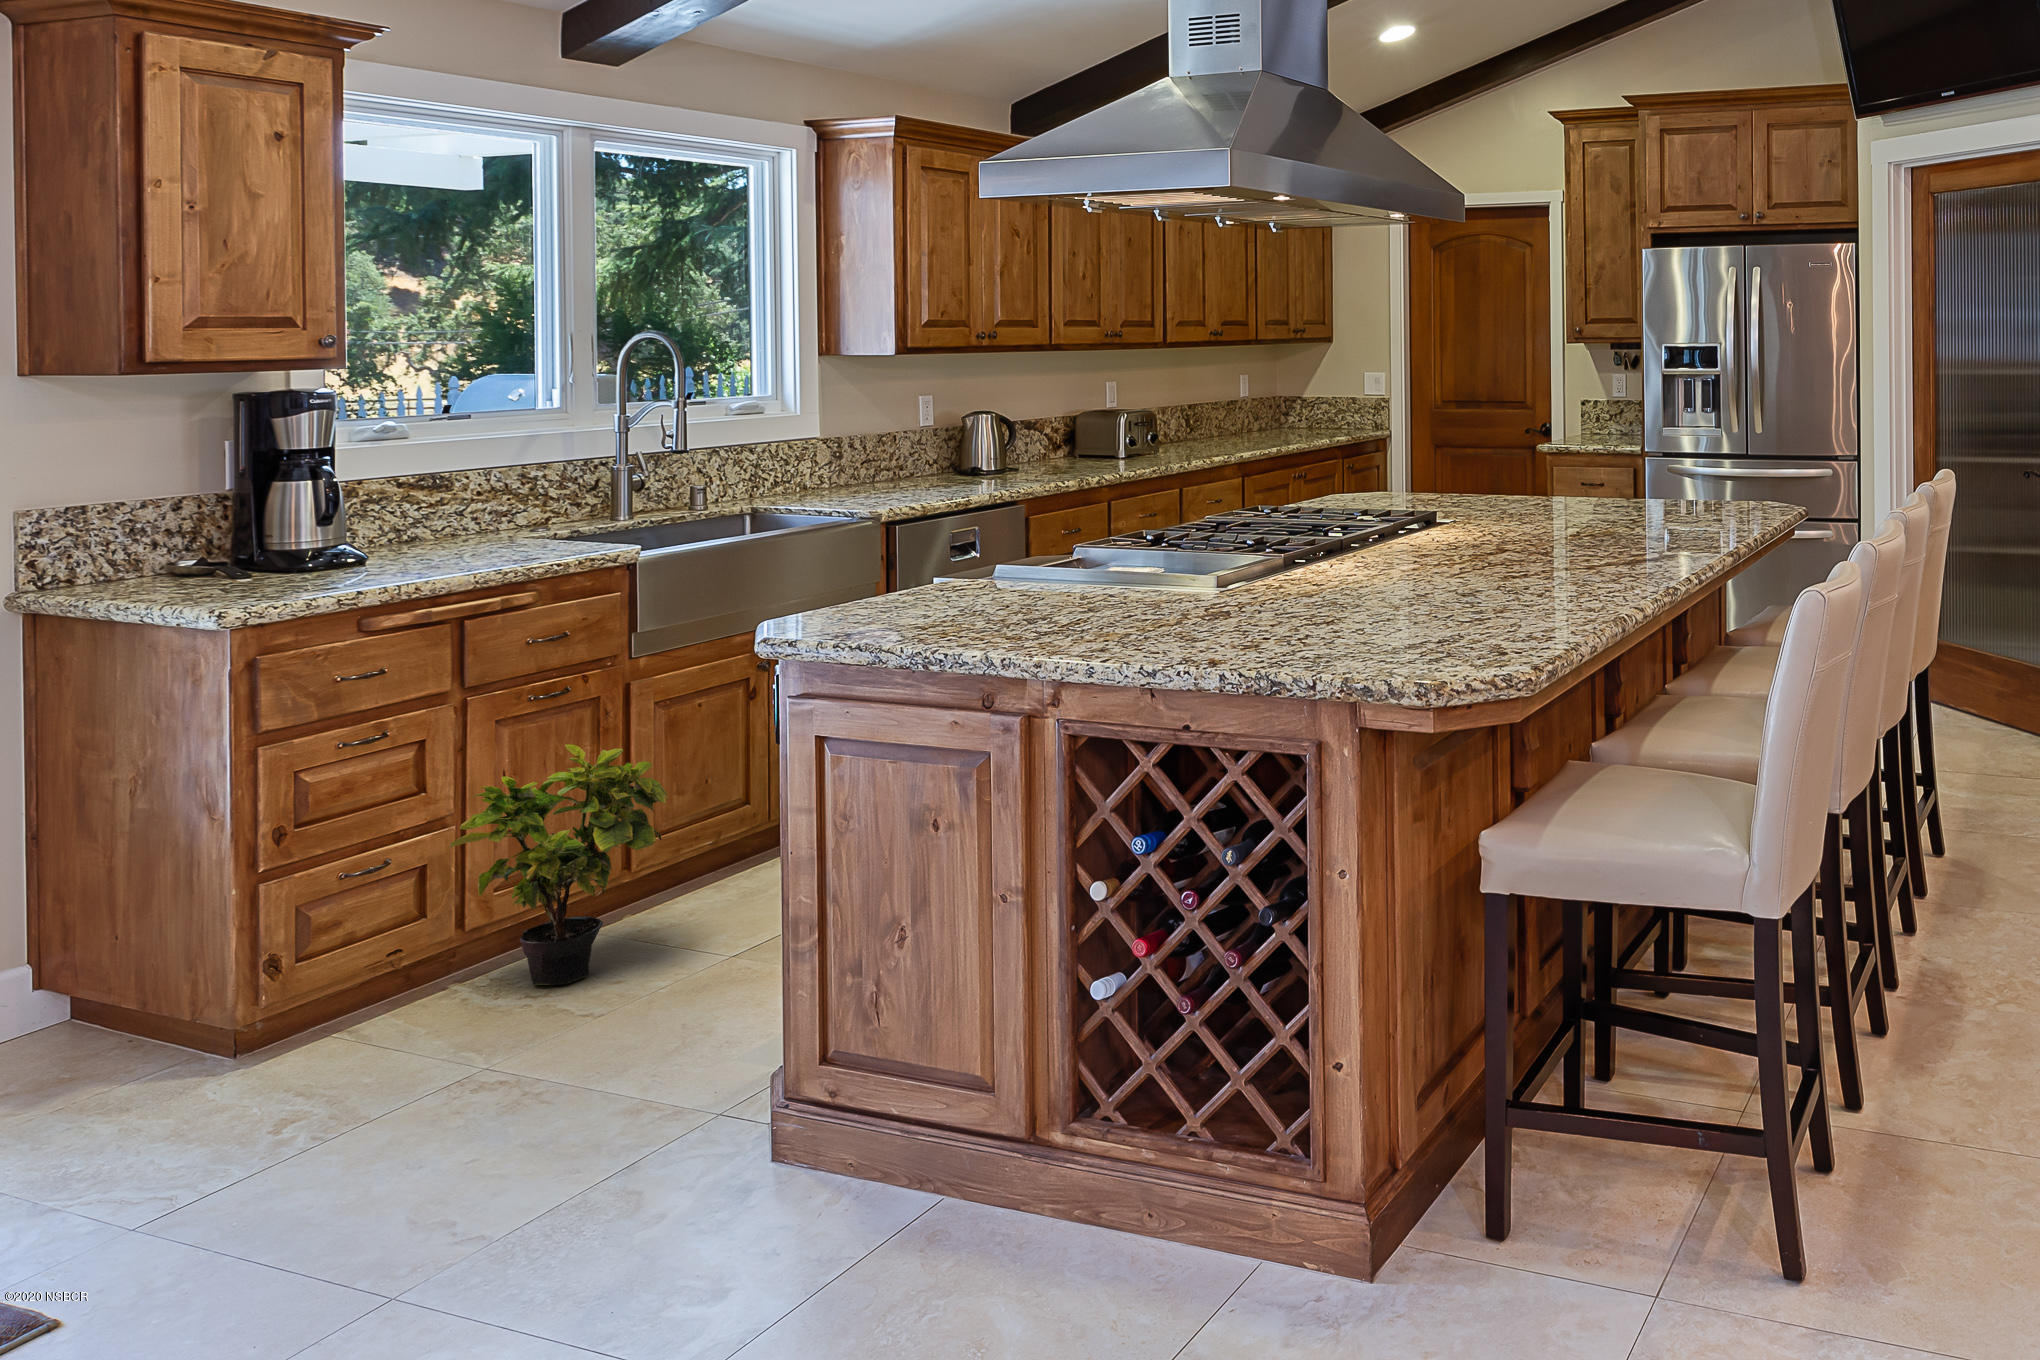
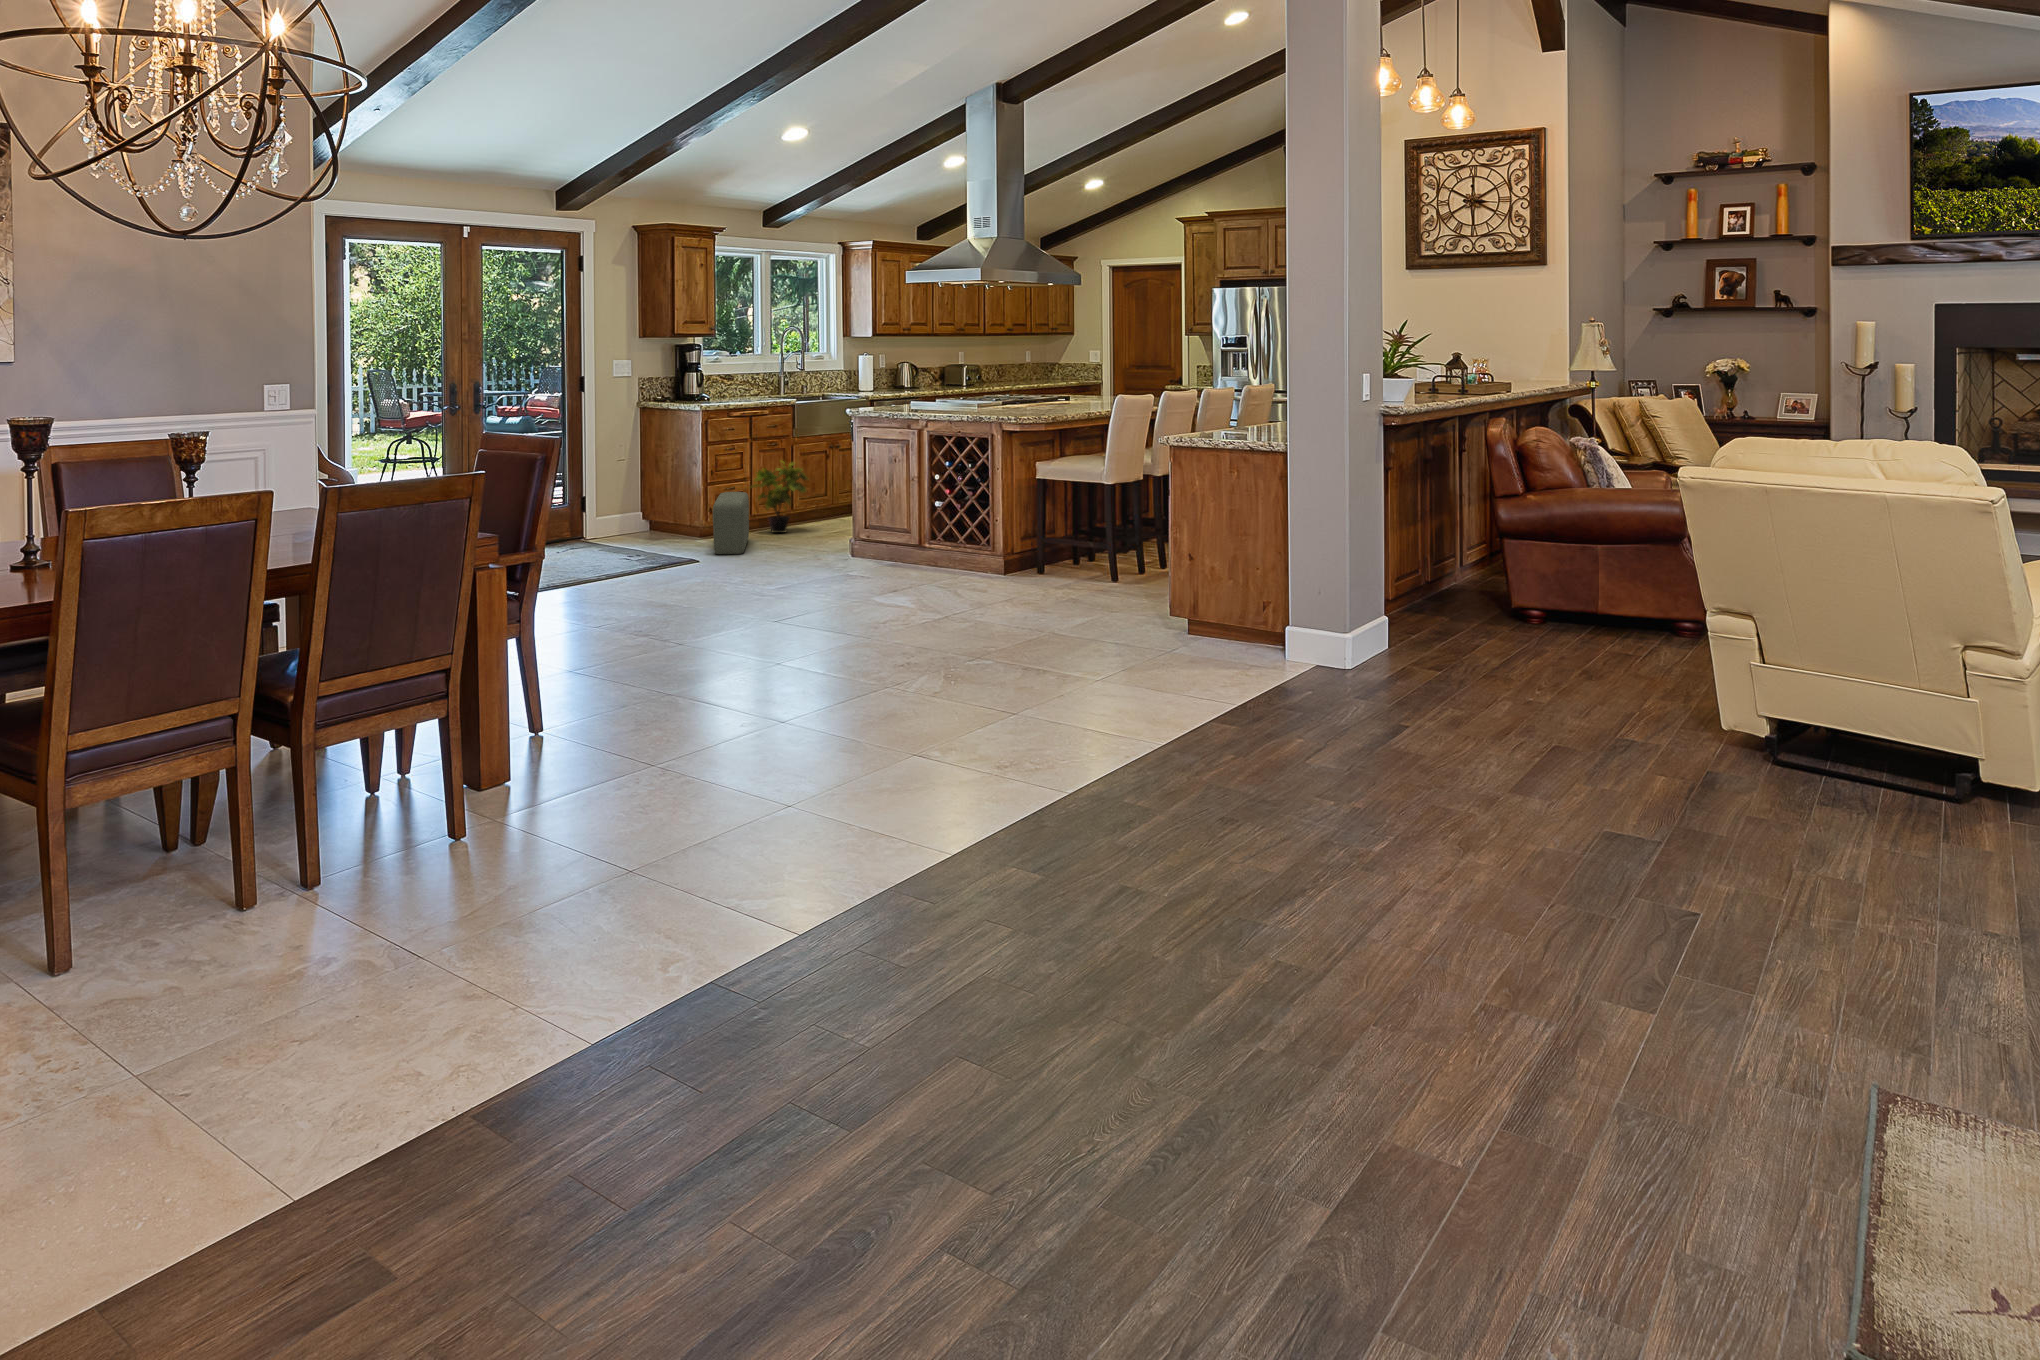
pouf: none [163,899,415,1243] -> present [713,492,749,554]

